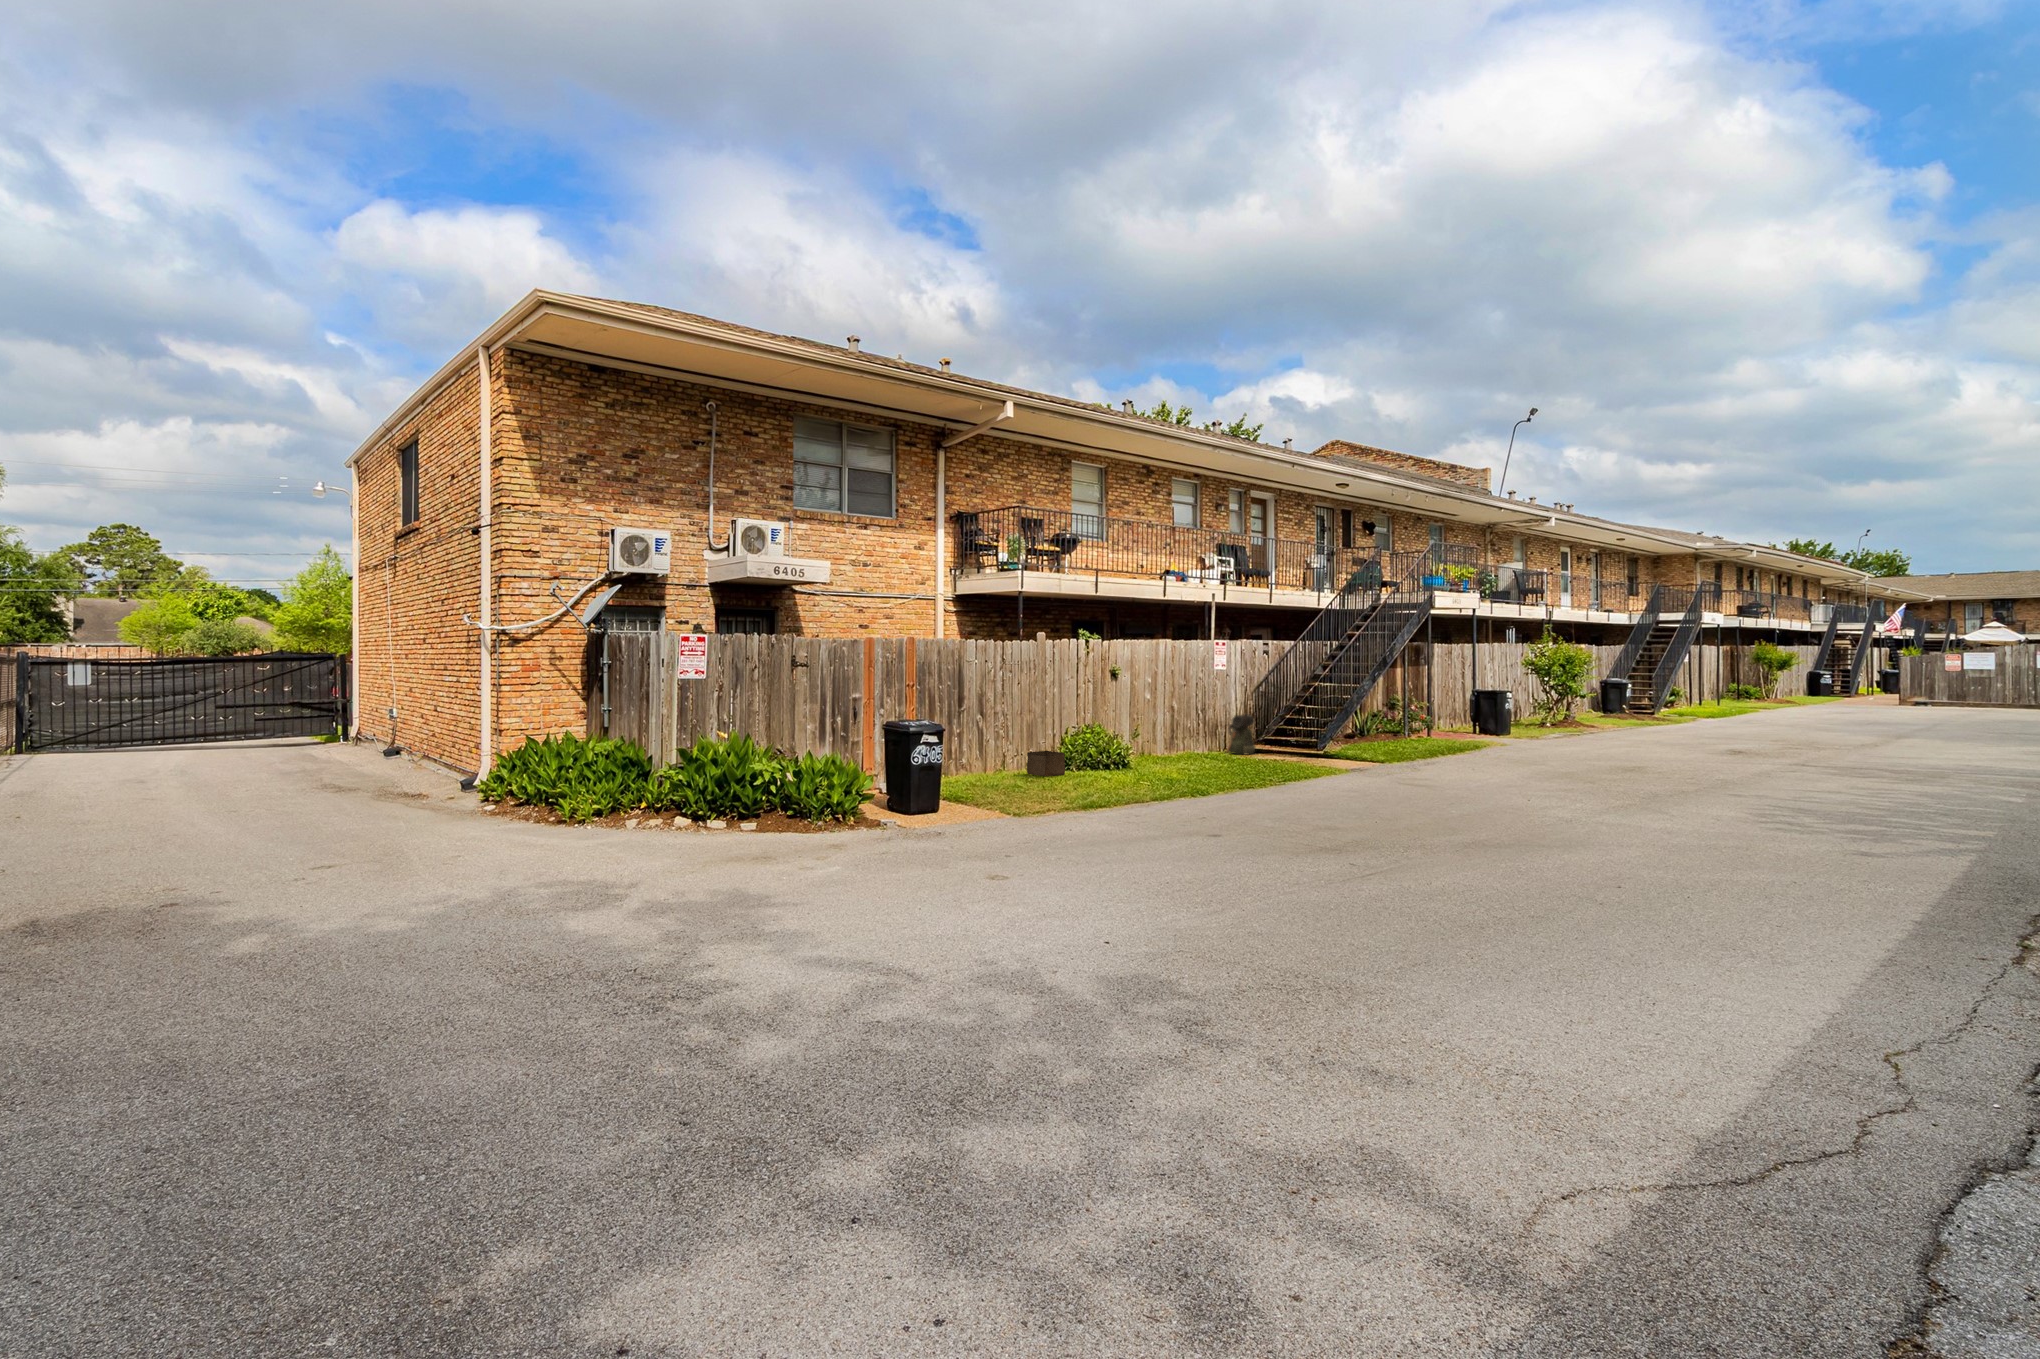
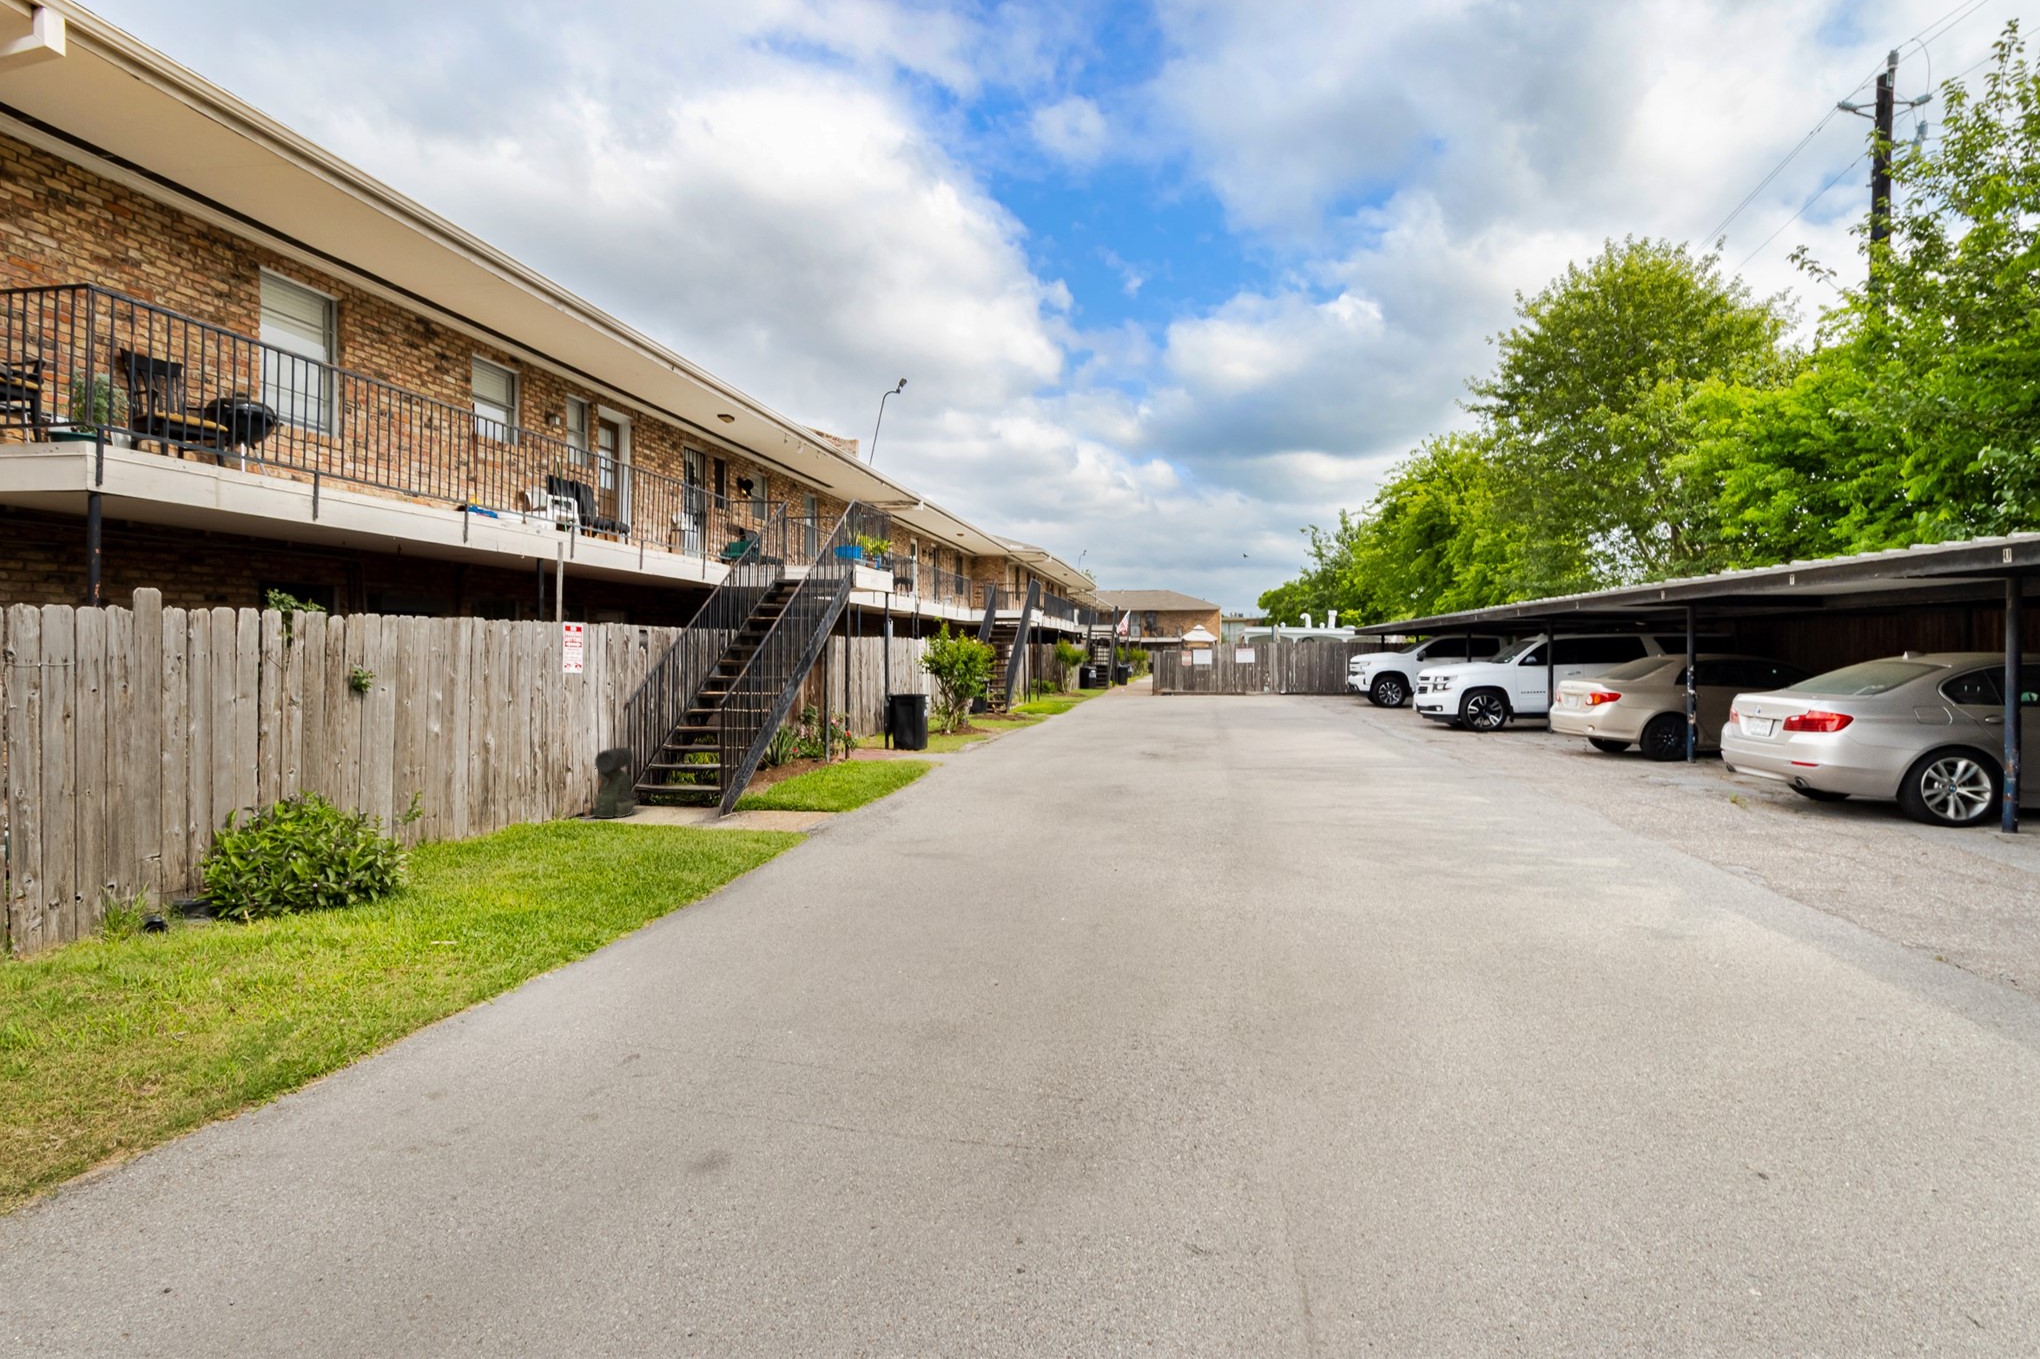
storage bin: present [1027,751,1065,776] -> none [92,877,217,952]

